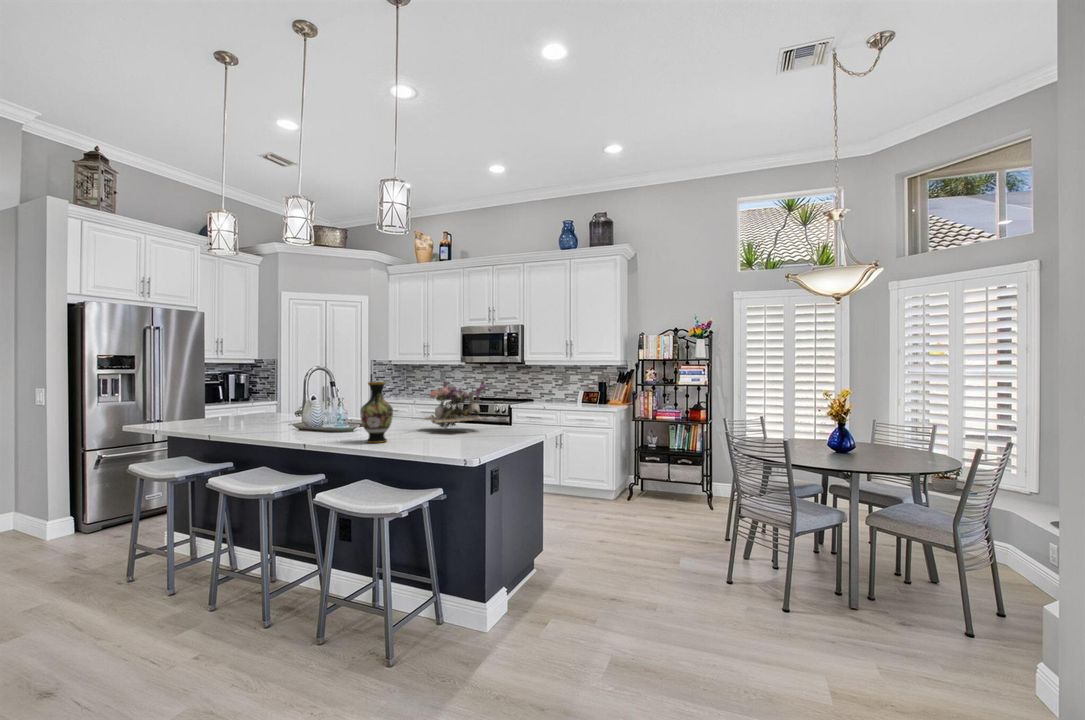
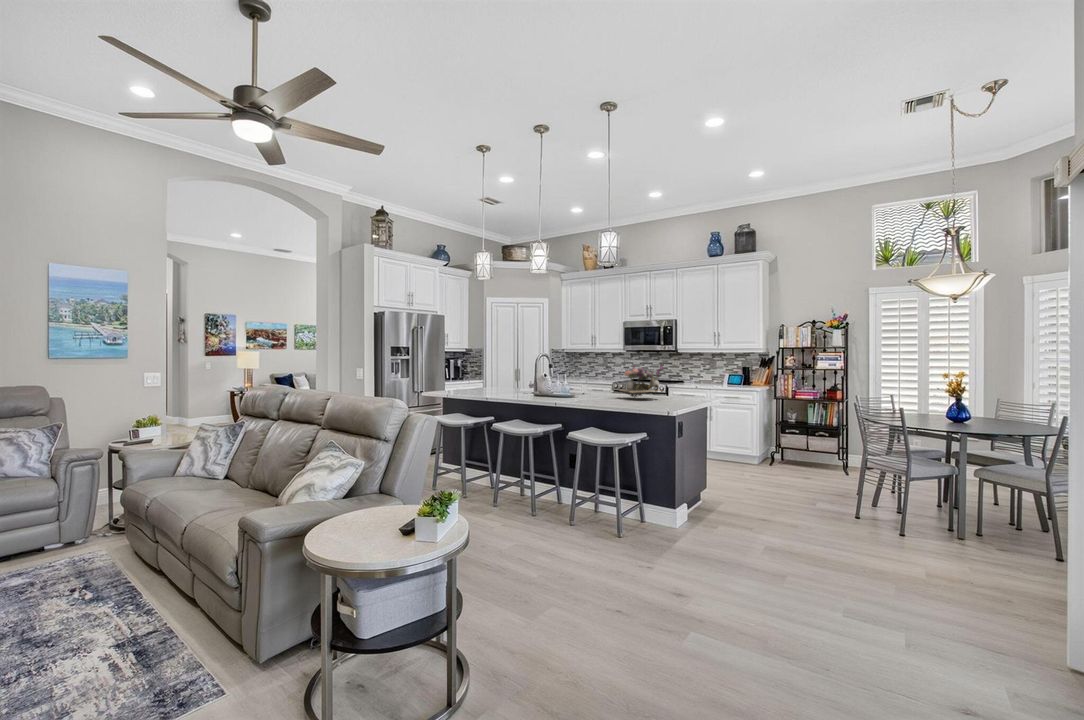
vase: present [360,382,393,443] -> none [588,364,608,404]

